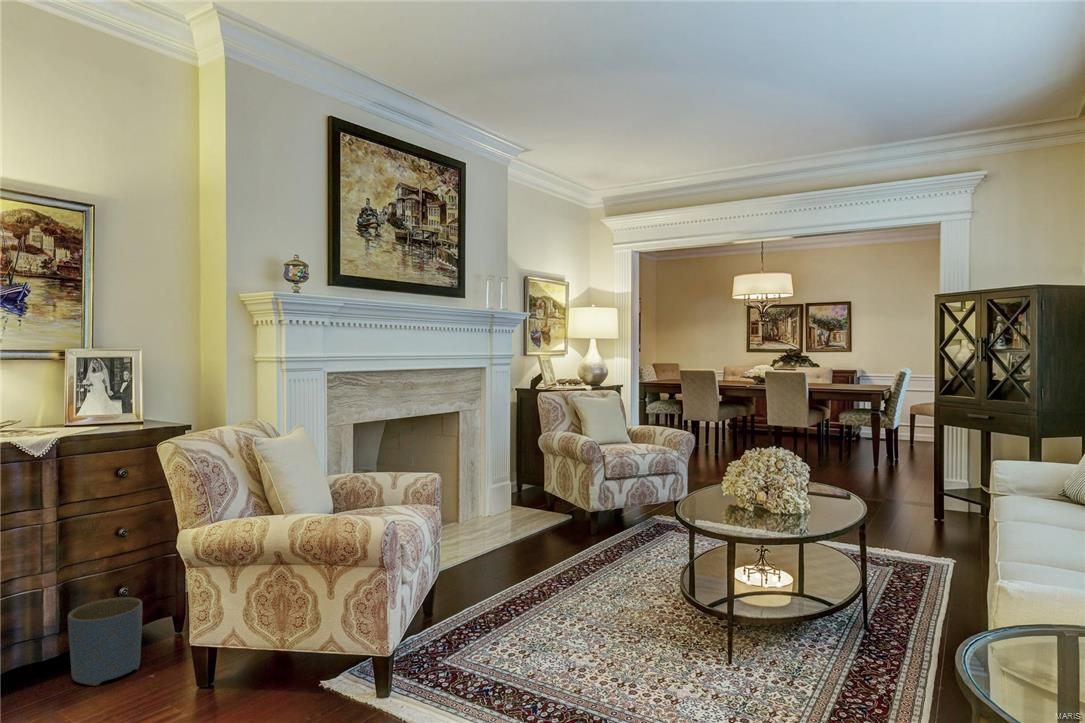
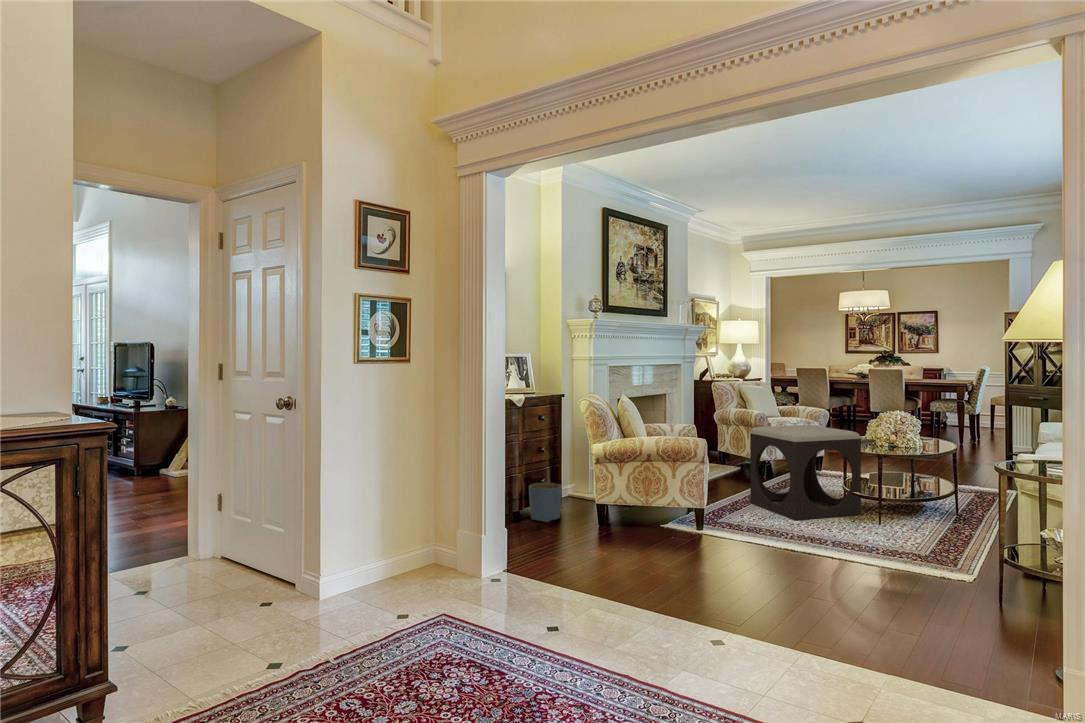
footstool: none [532,469,706,657] -> present [750,425,861,520]

